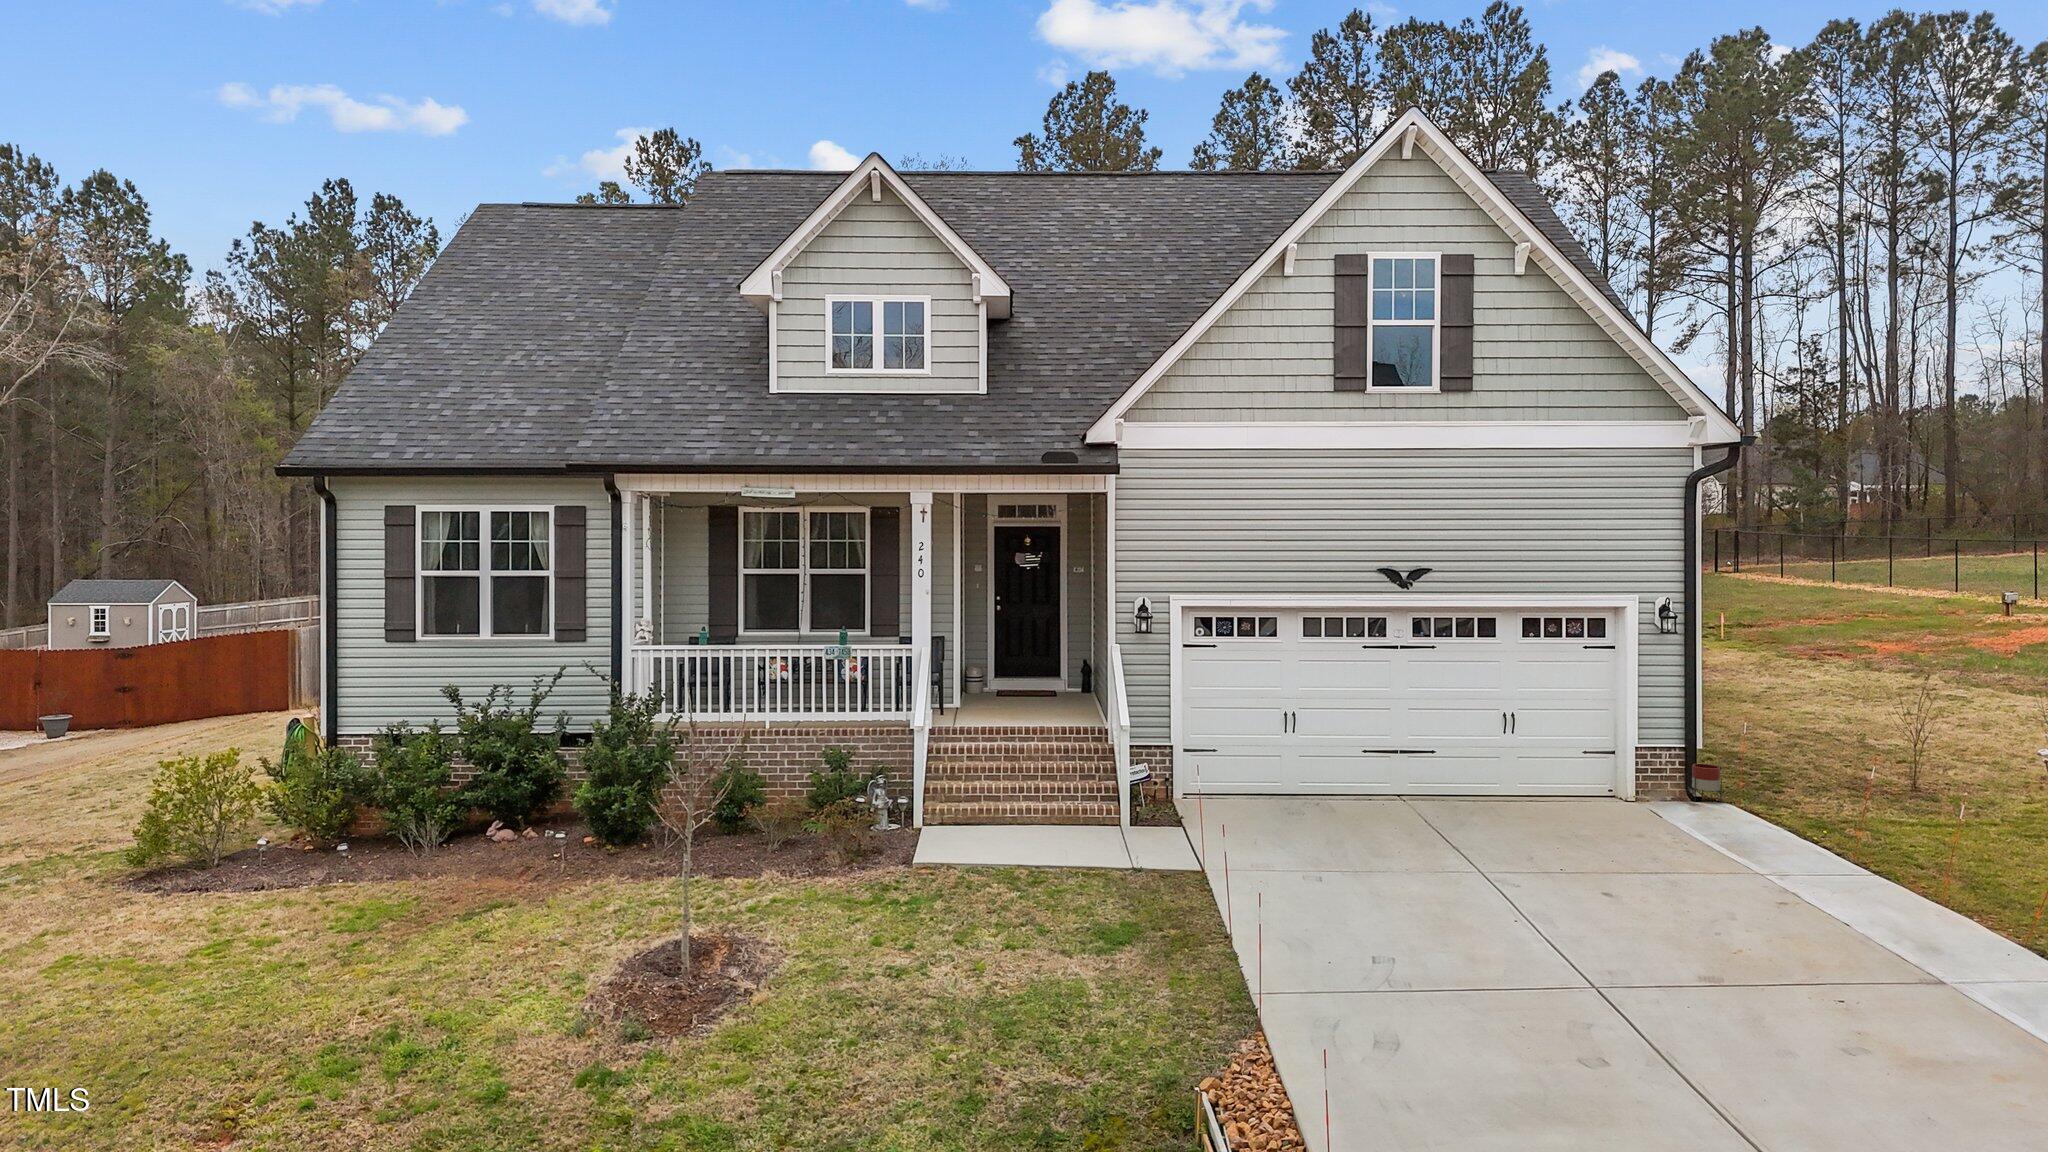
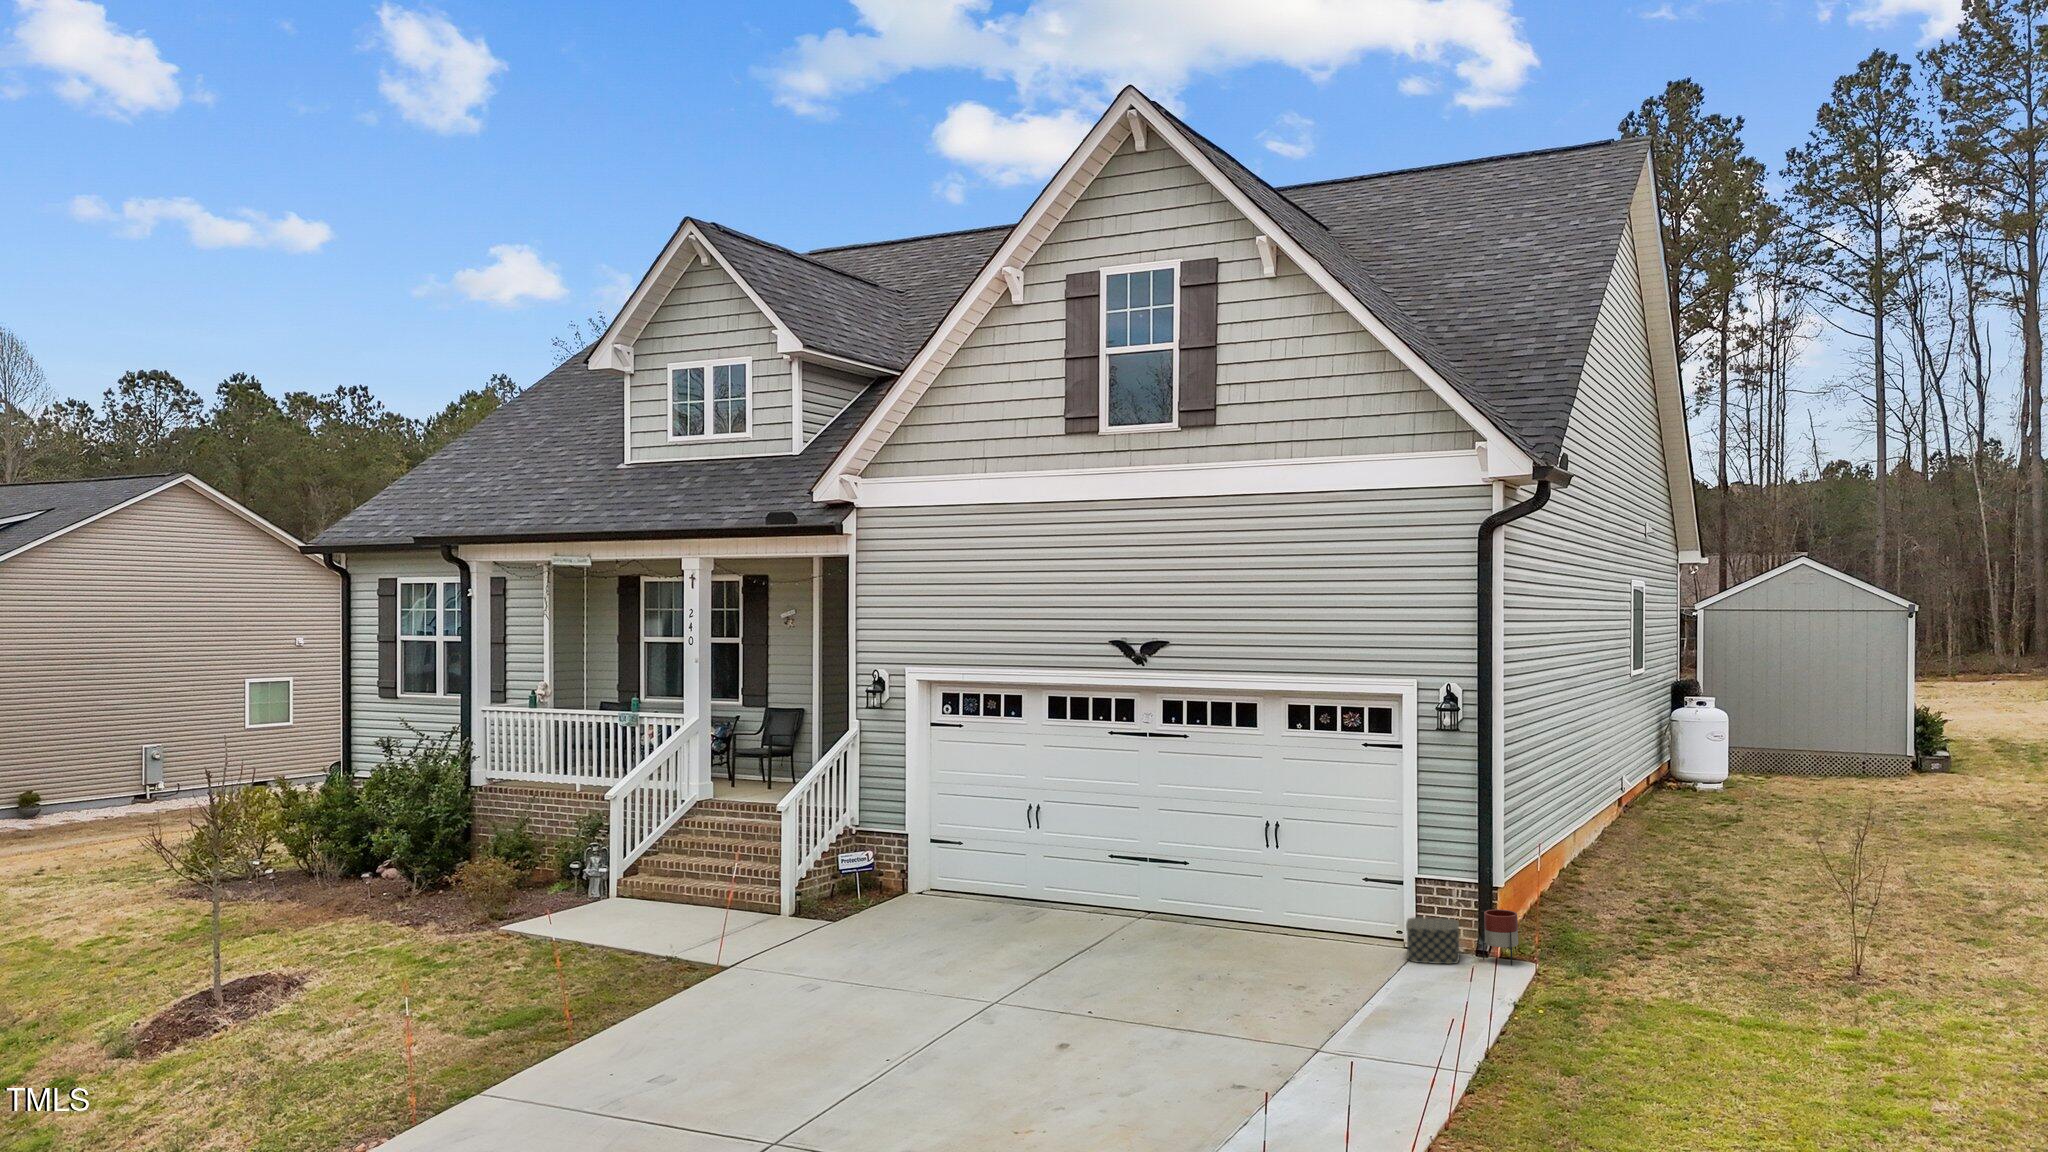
storage box: none [1638,774,1692,809] -> present [1406,917,1460,964]

